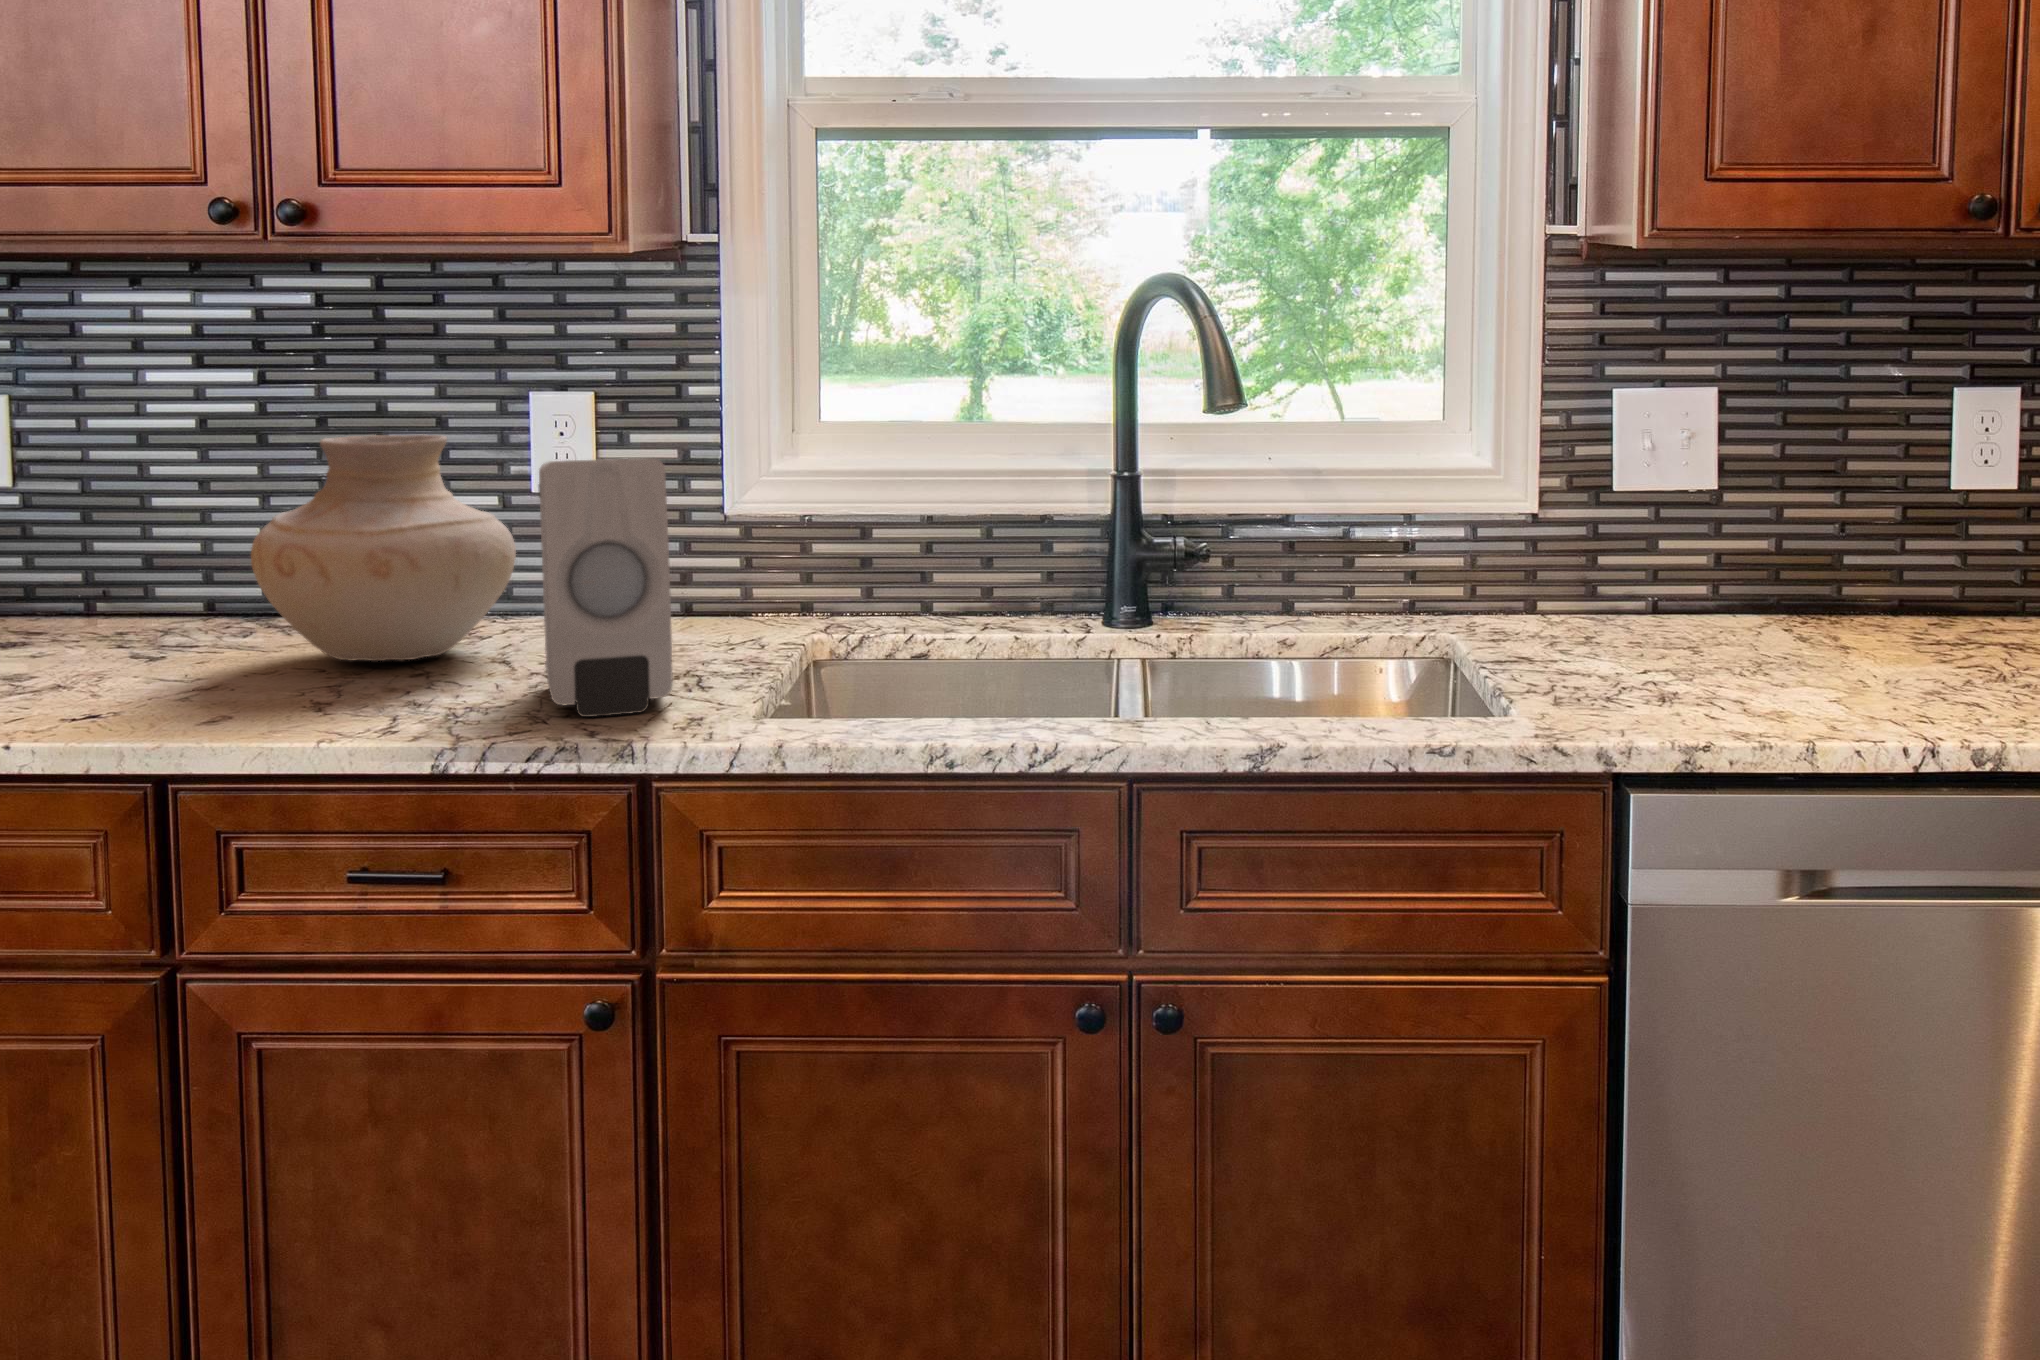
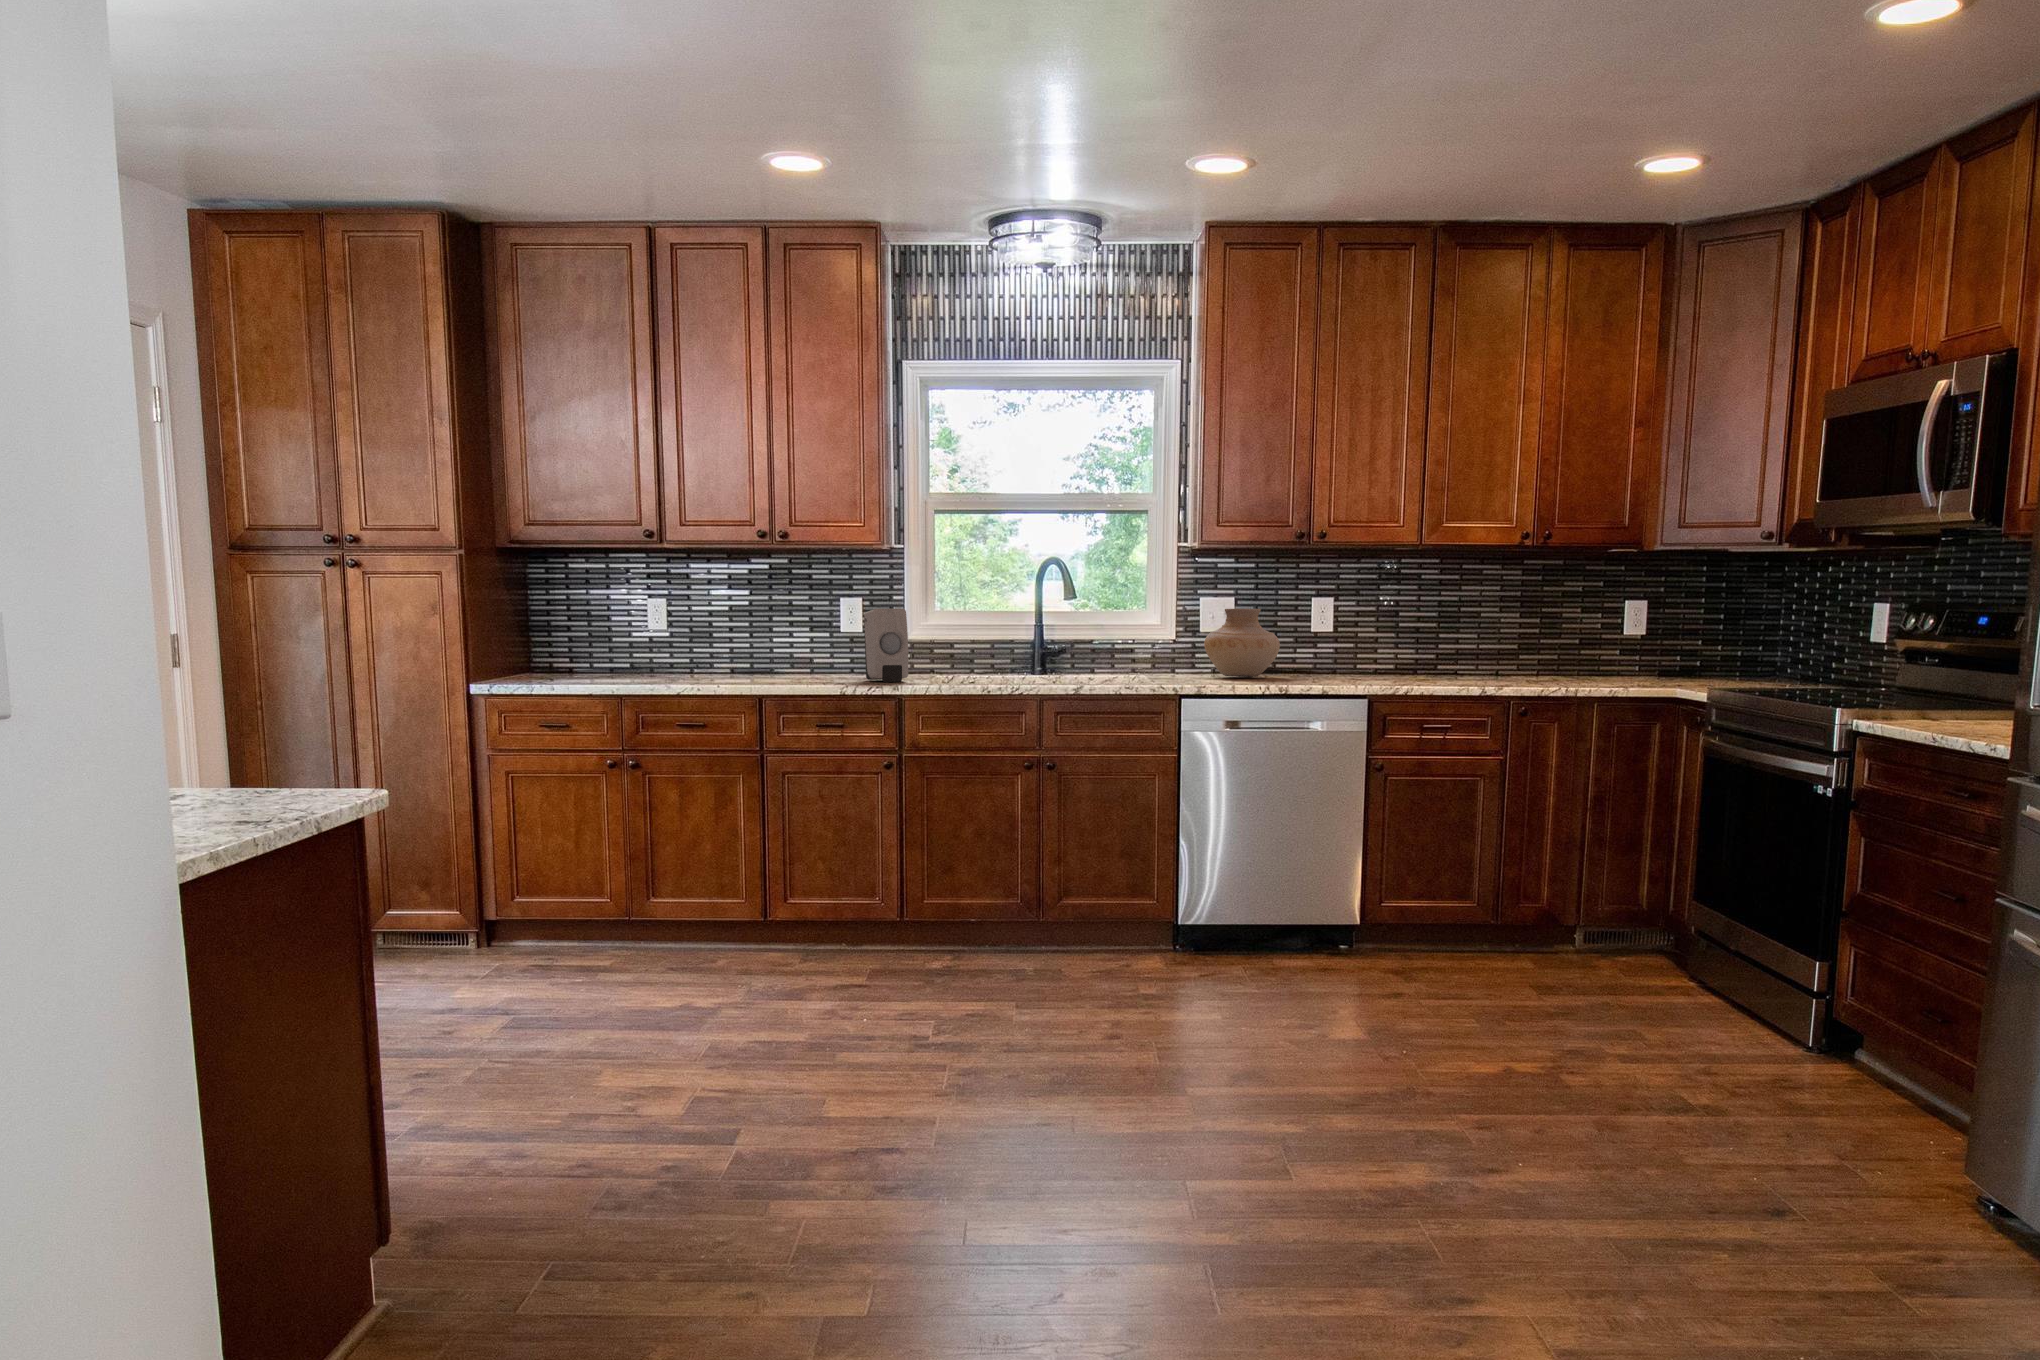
vase: present [251,434,516,661] -> present [1204,609,1280,677]

